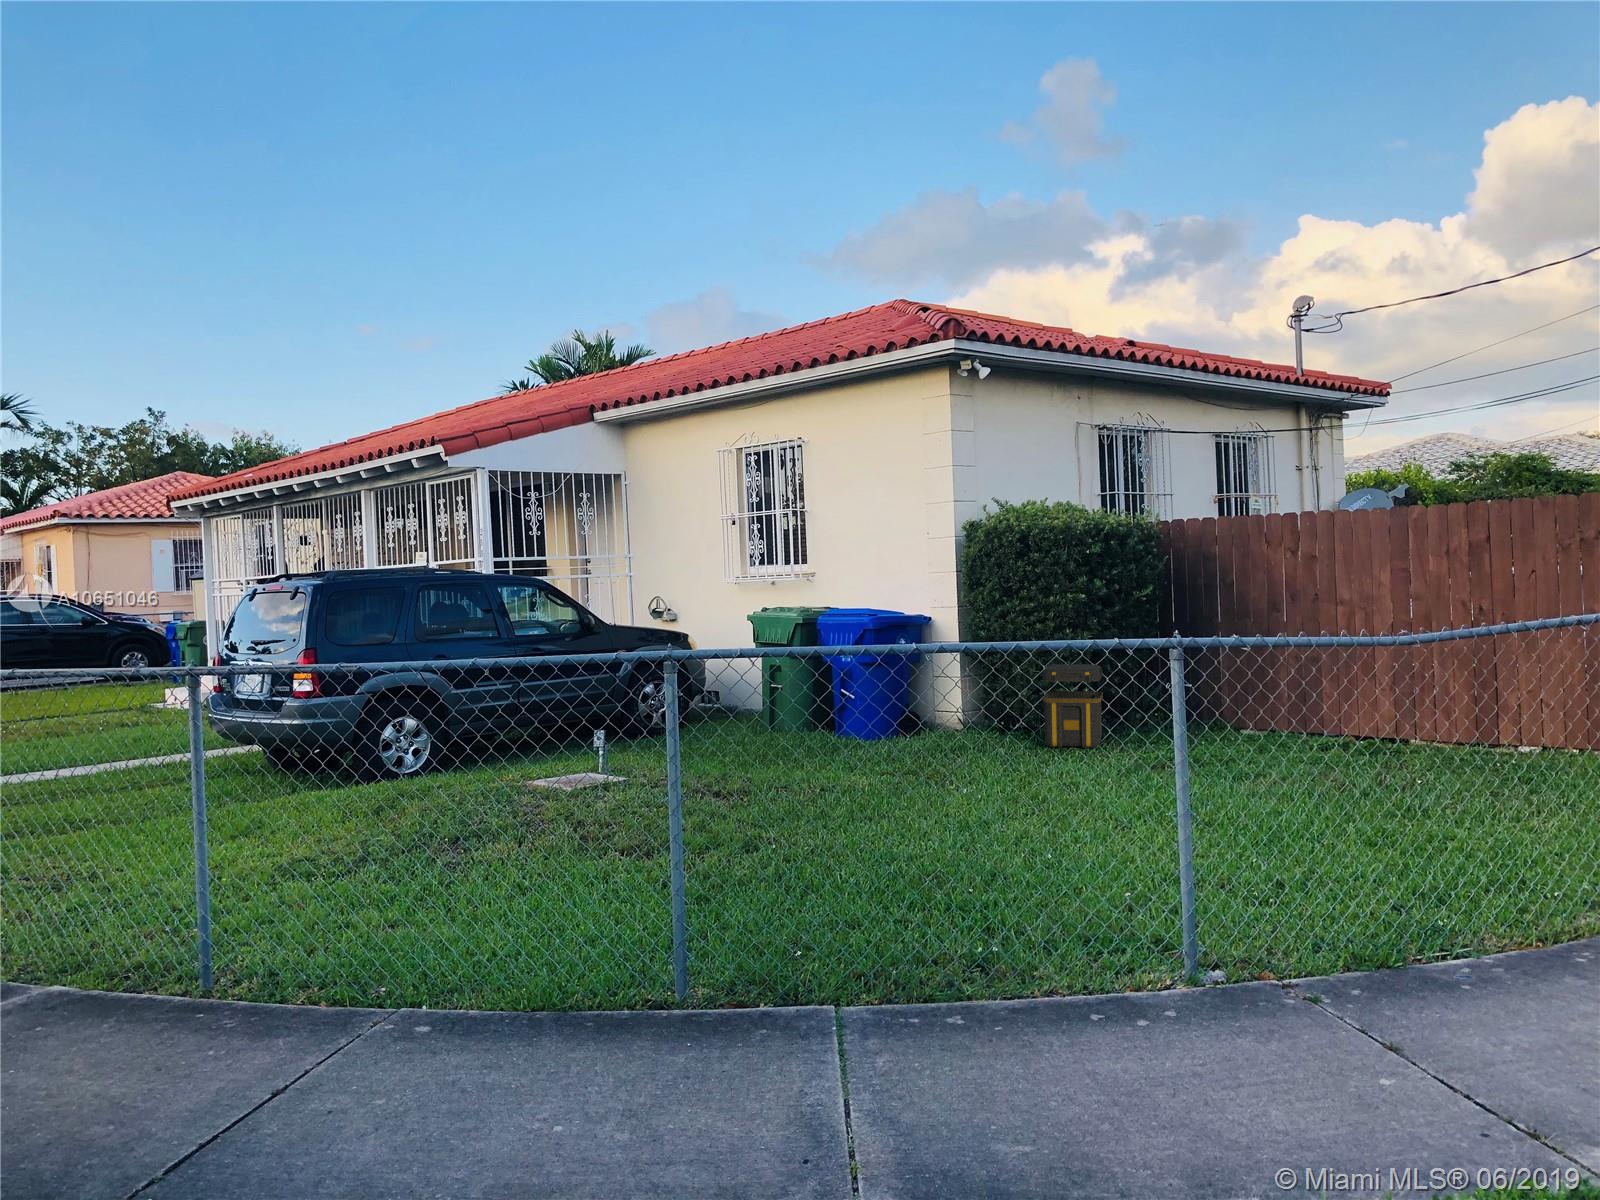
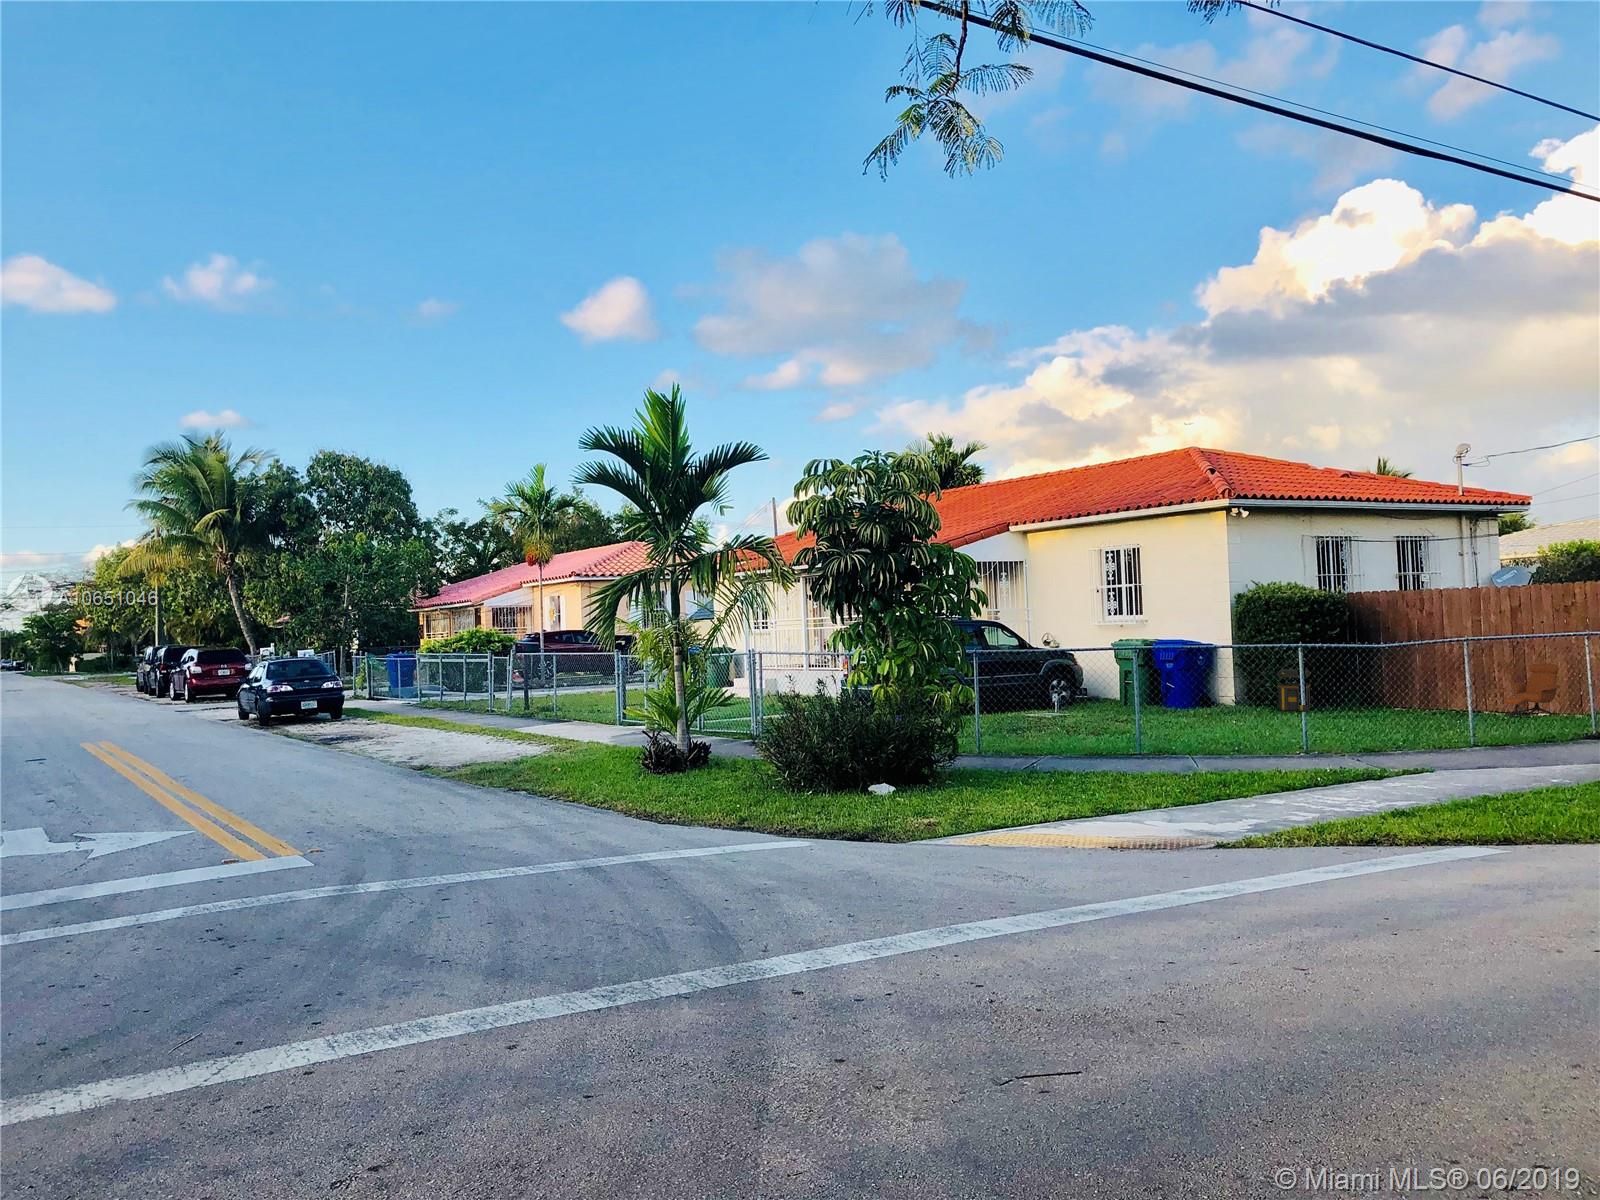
lounge chair: none [1468,648,1568,761] -> present [1503,663,1560,718]

